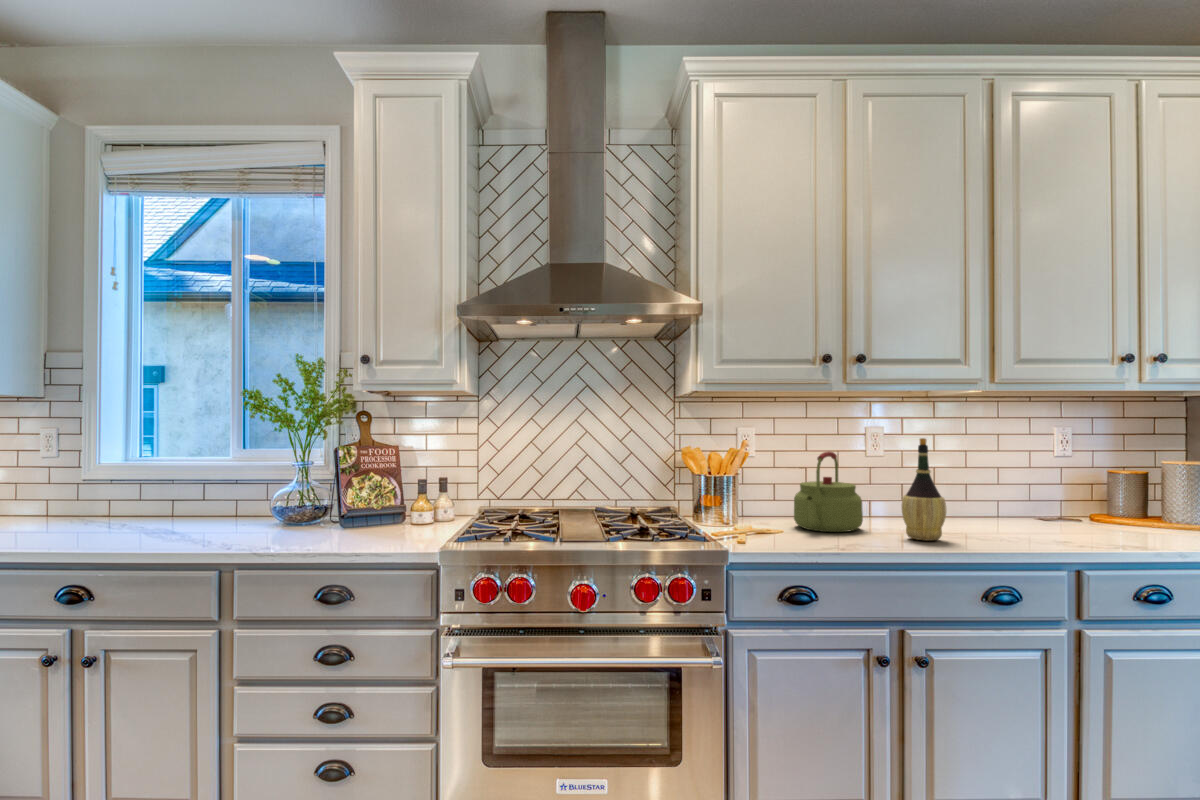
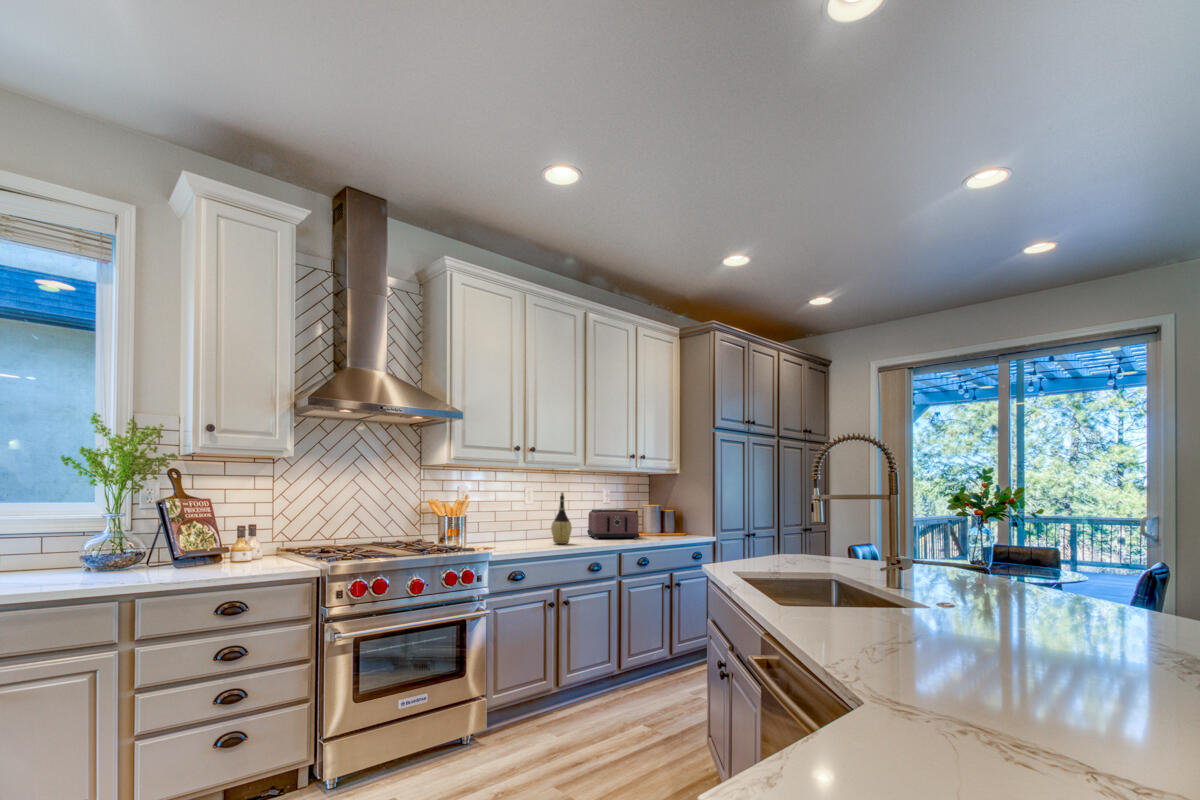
kettle: present [794,451,863,532] -> none [493,501,530,544]
toaster: none [1013,470,1139,542] -> present [587,510,639,539]

